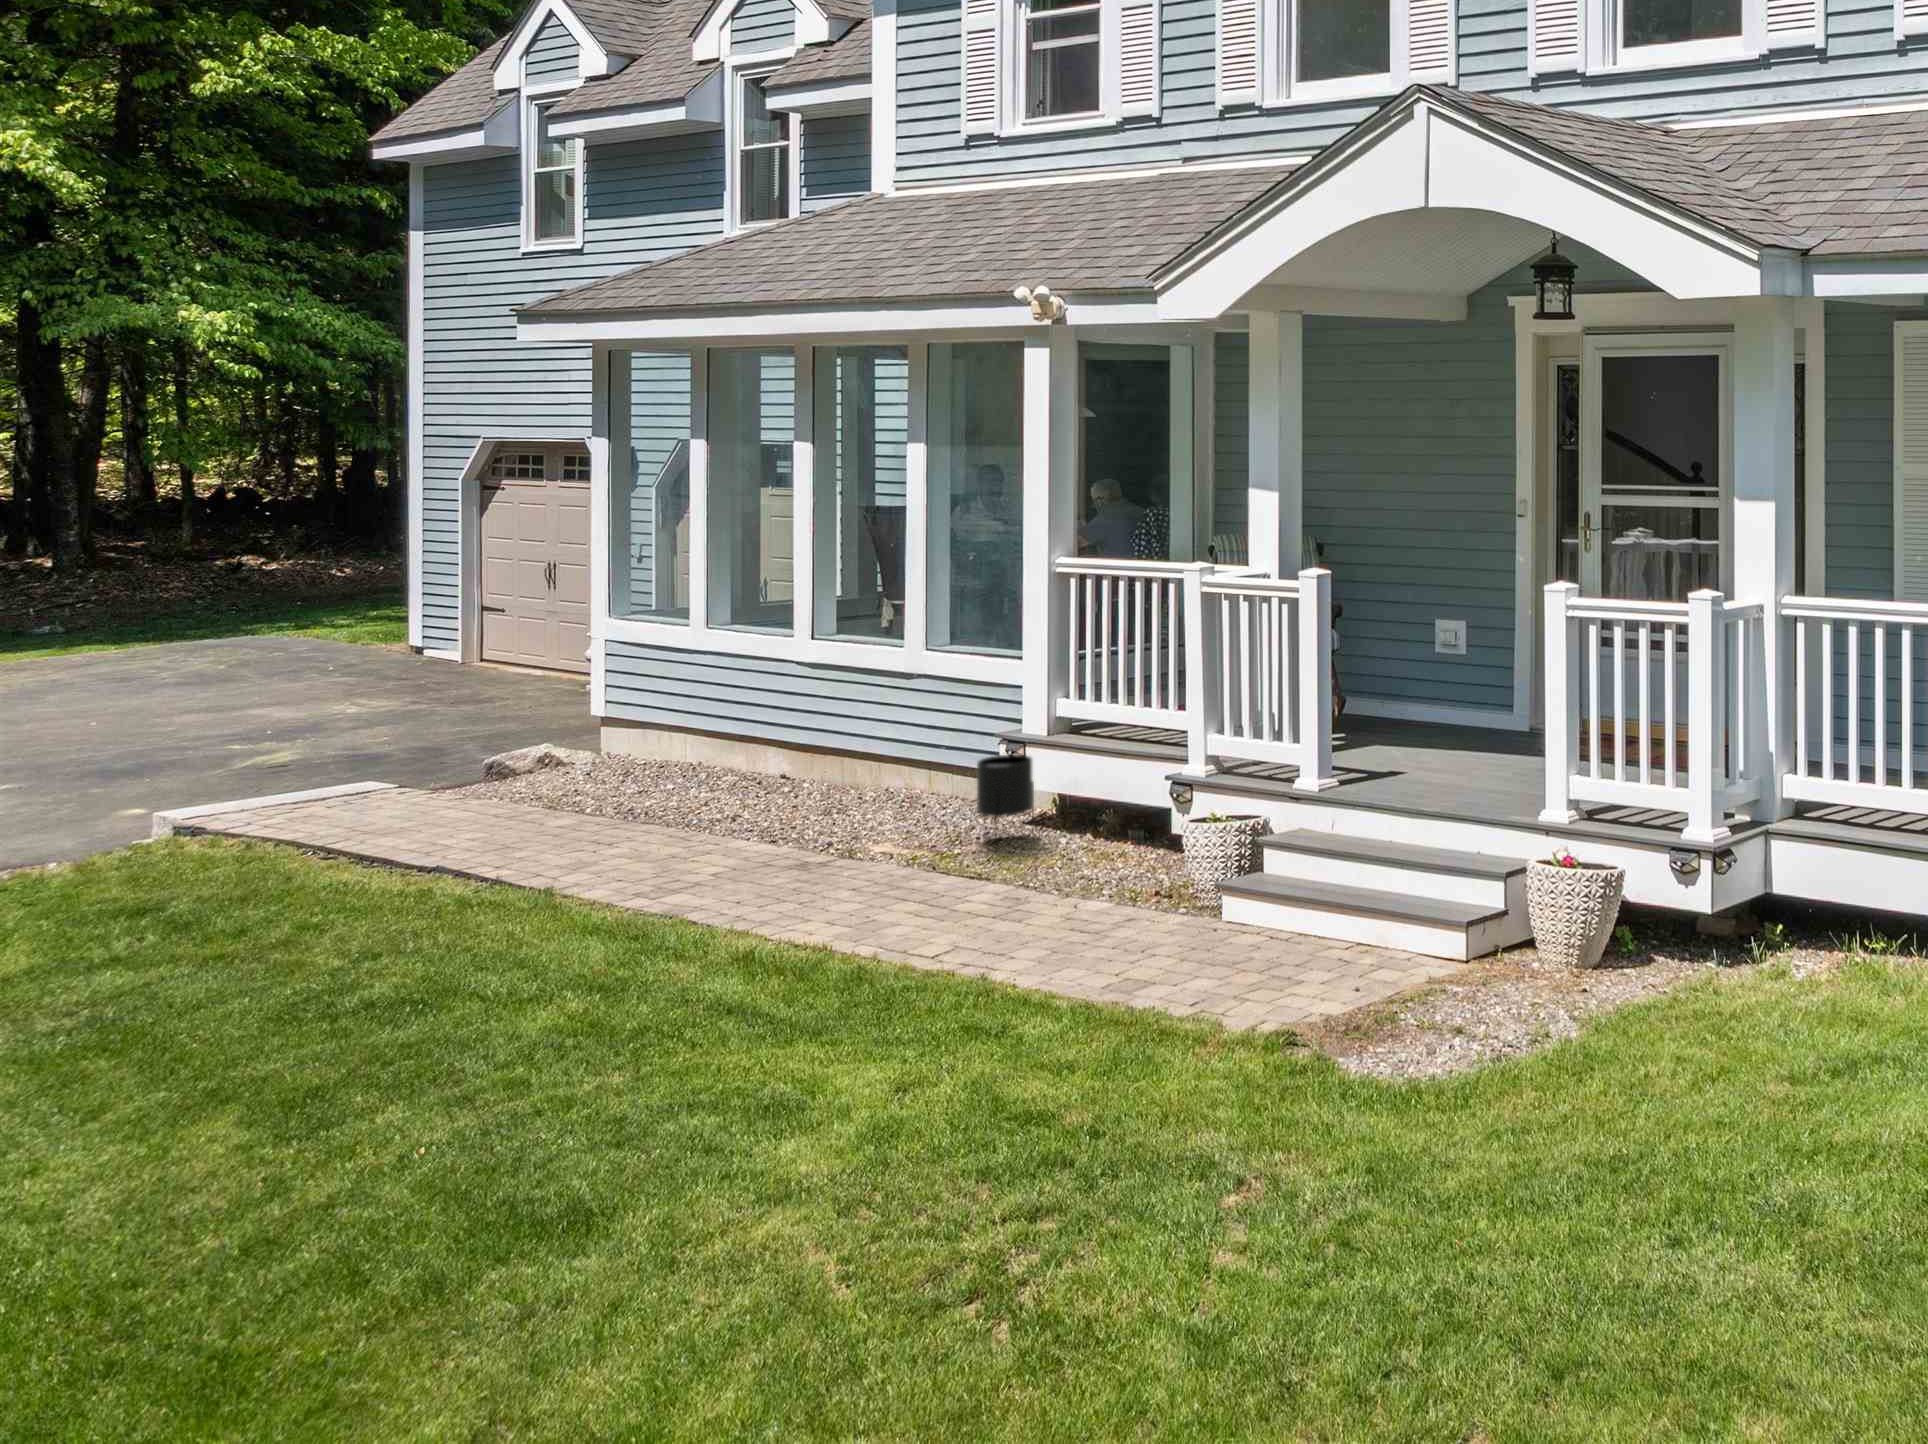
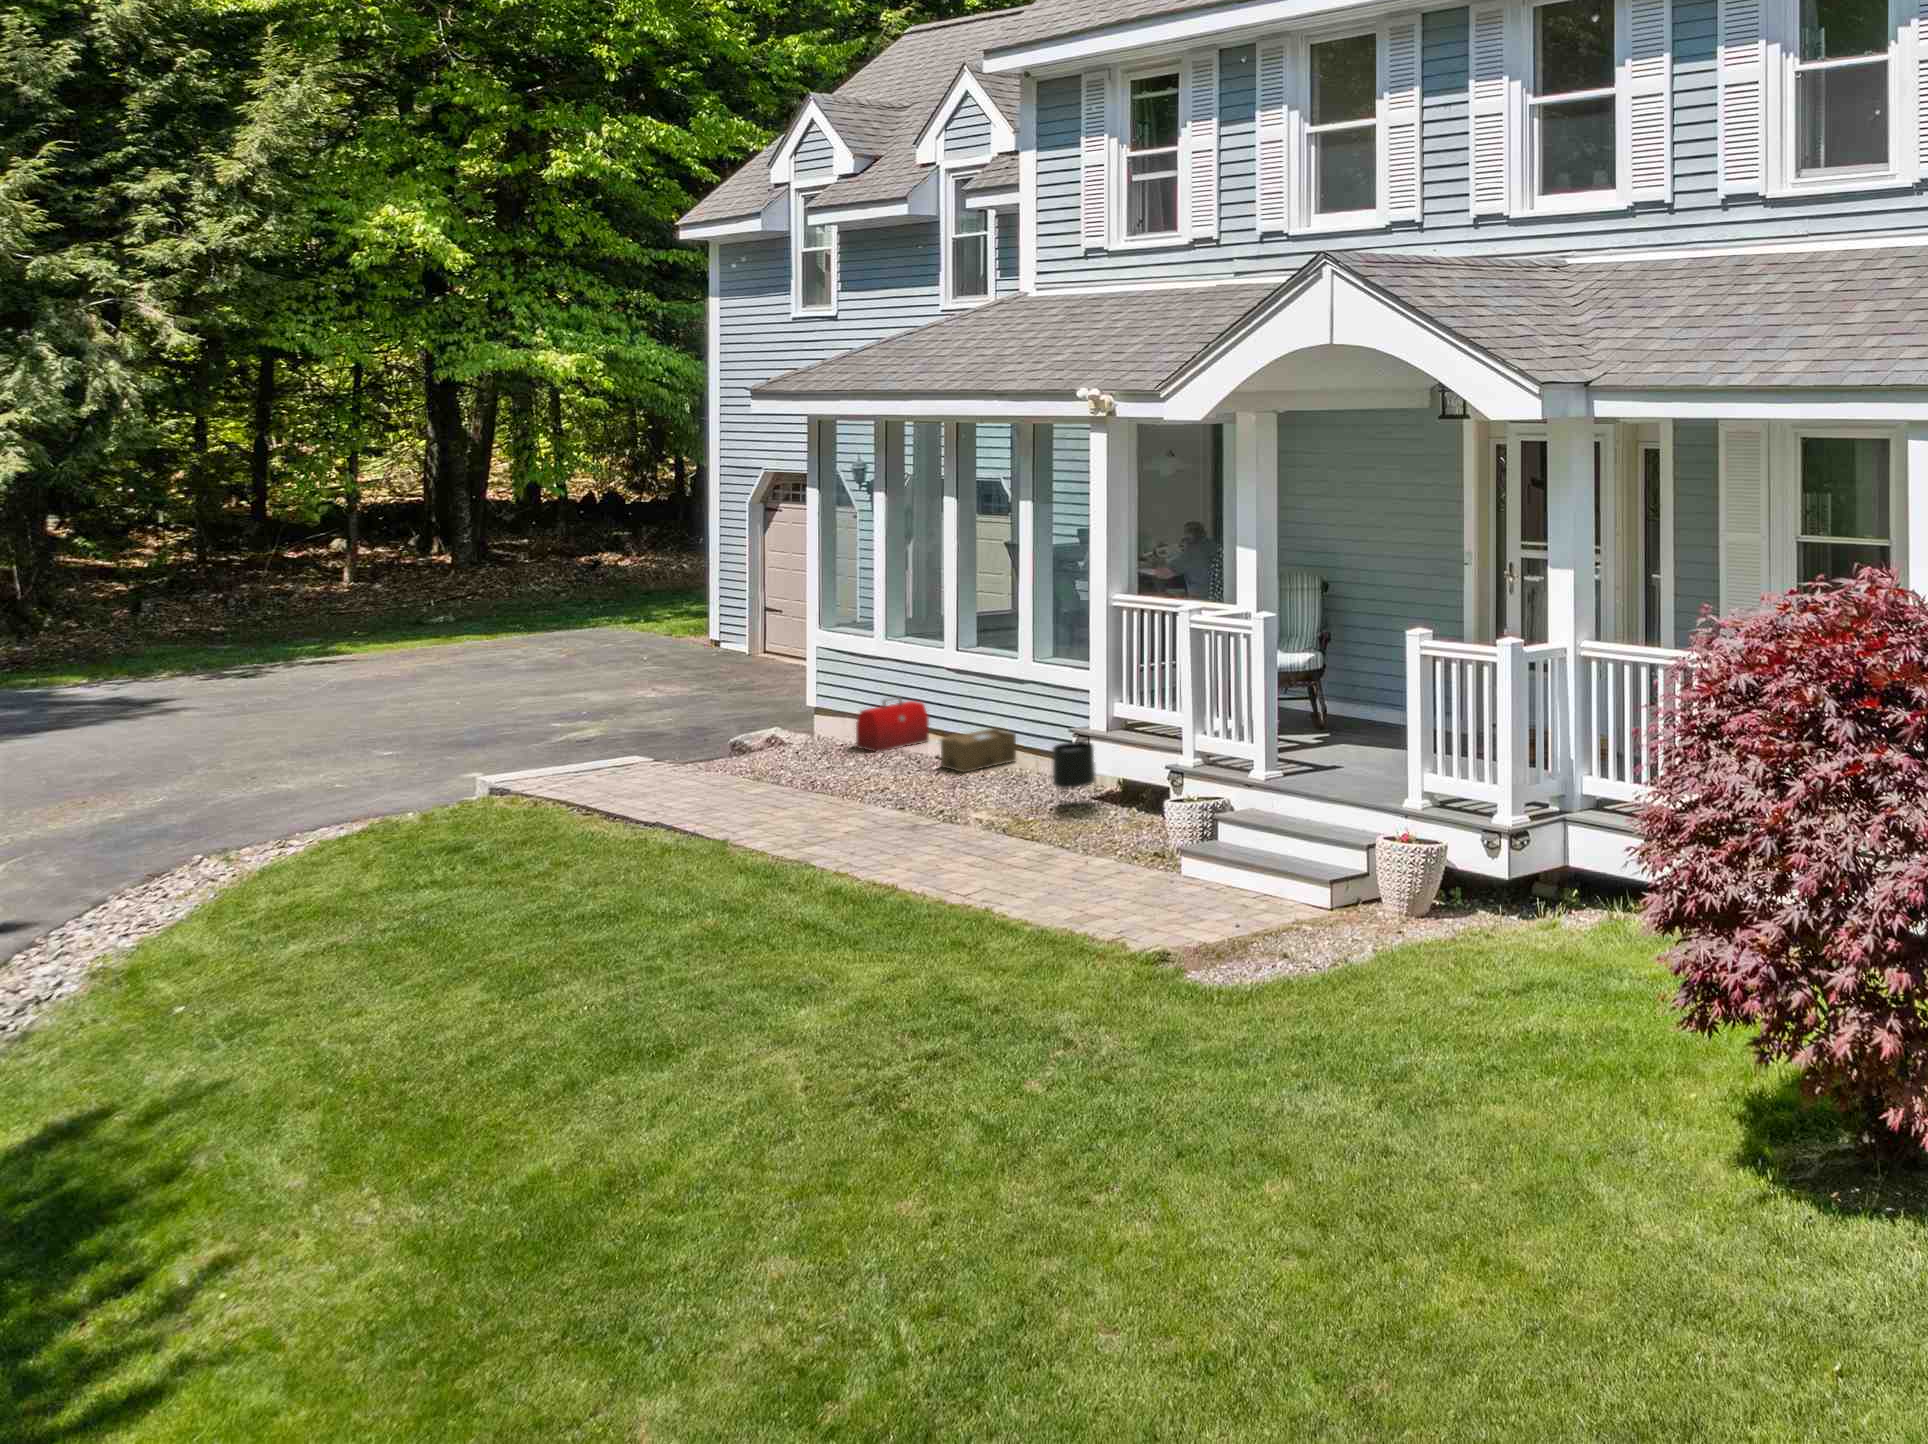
toolbox: none [661,706,760,780] -> present [856,697,929,752]
cardboard box: none [792,741,894,802] -> present [941,728,1016,772]

